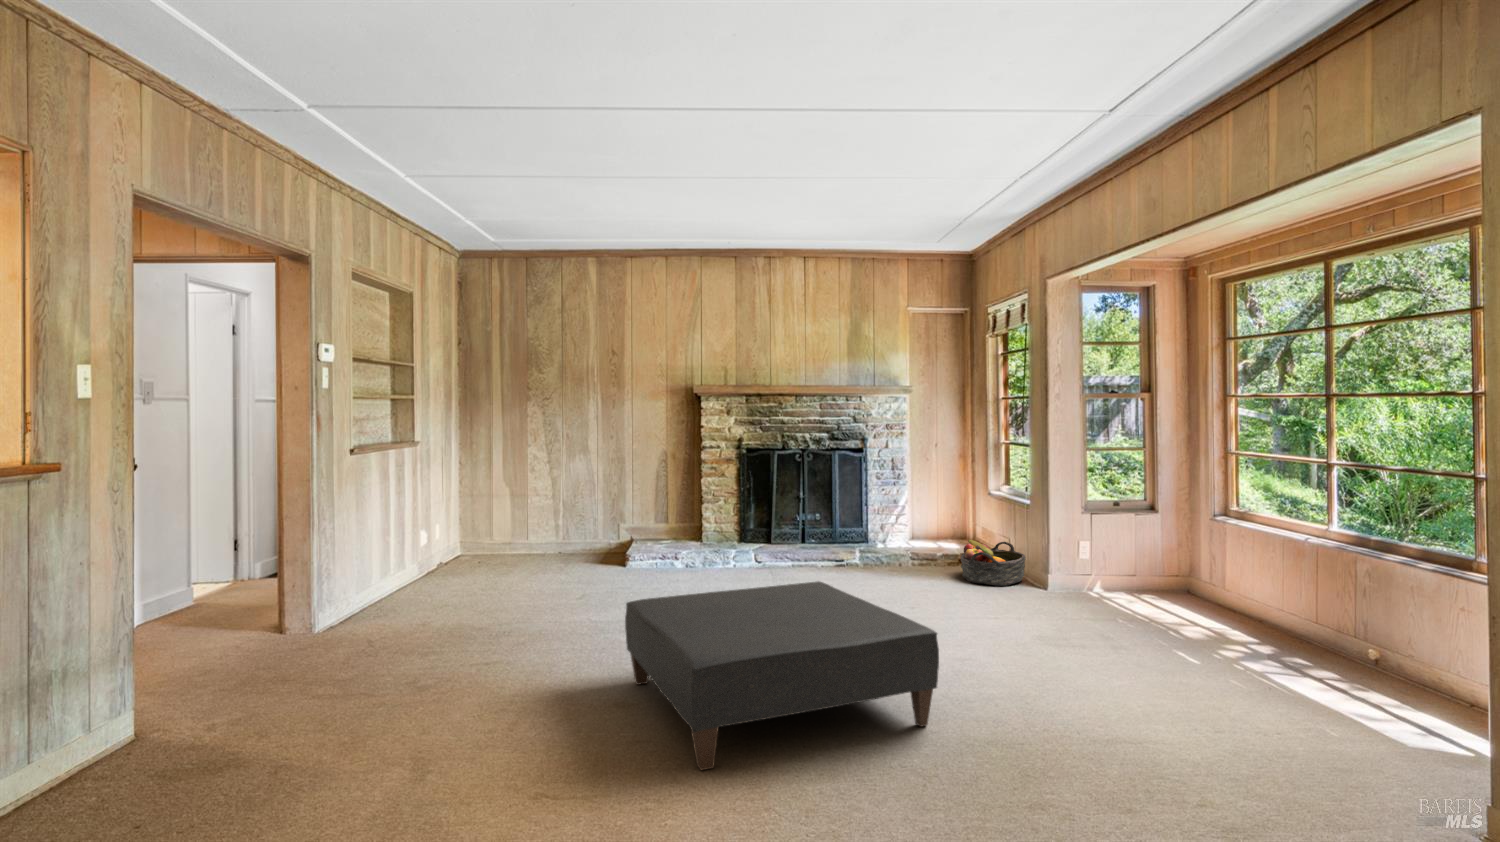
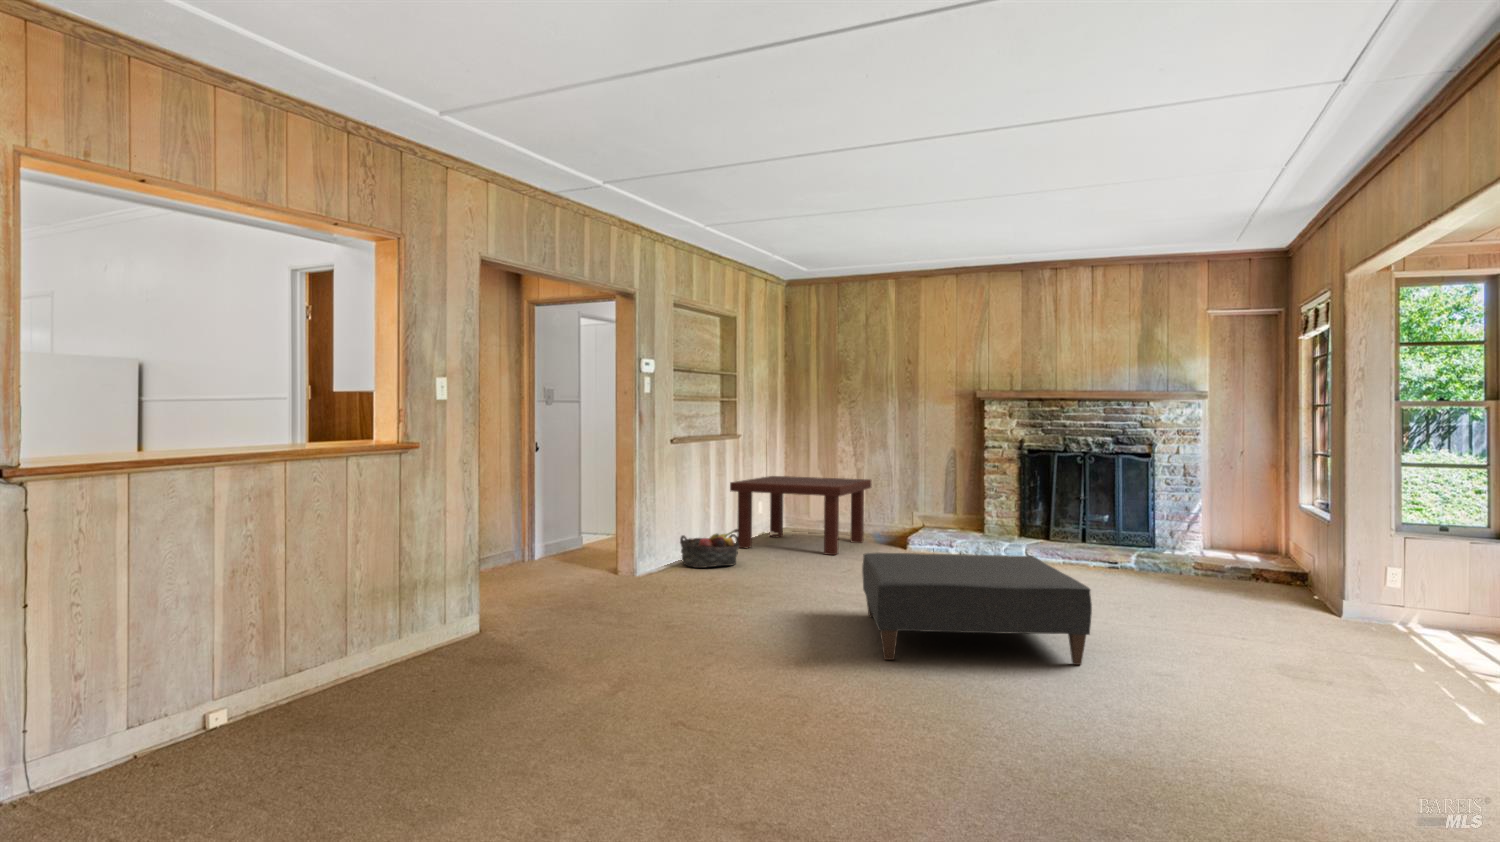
coffee table: none [404,487,578,585] -> present [730,476,871,555]
basket: present [961,540,1026,586] -> present [680,529,739,568]

